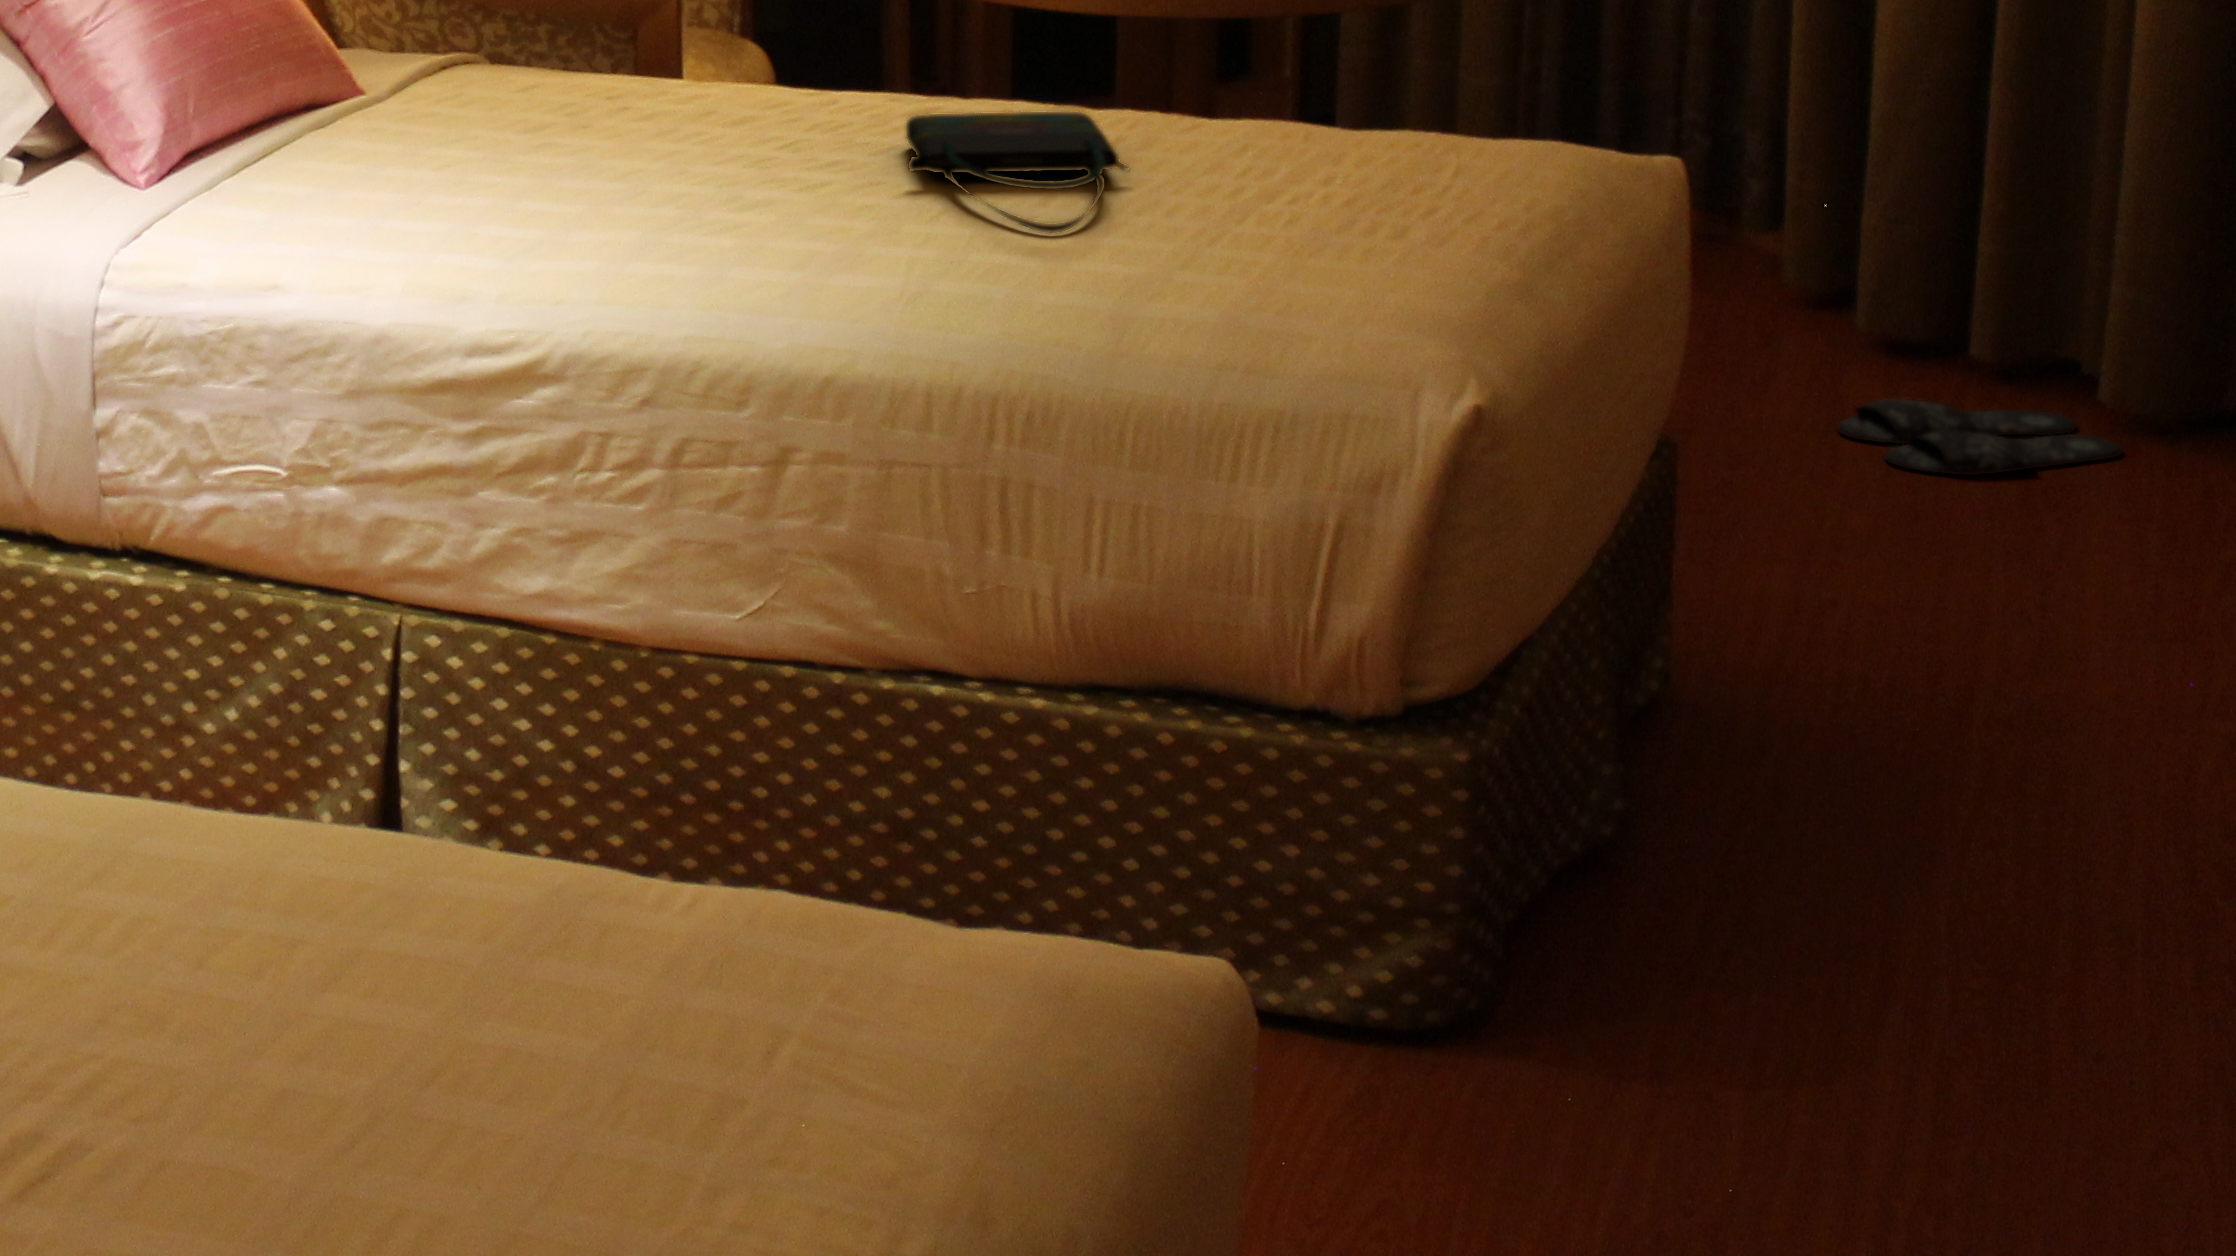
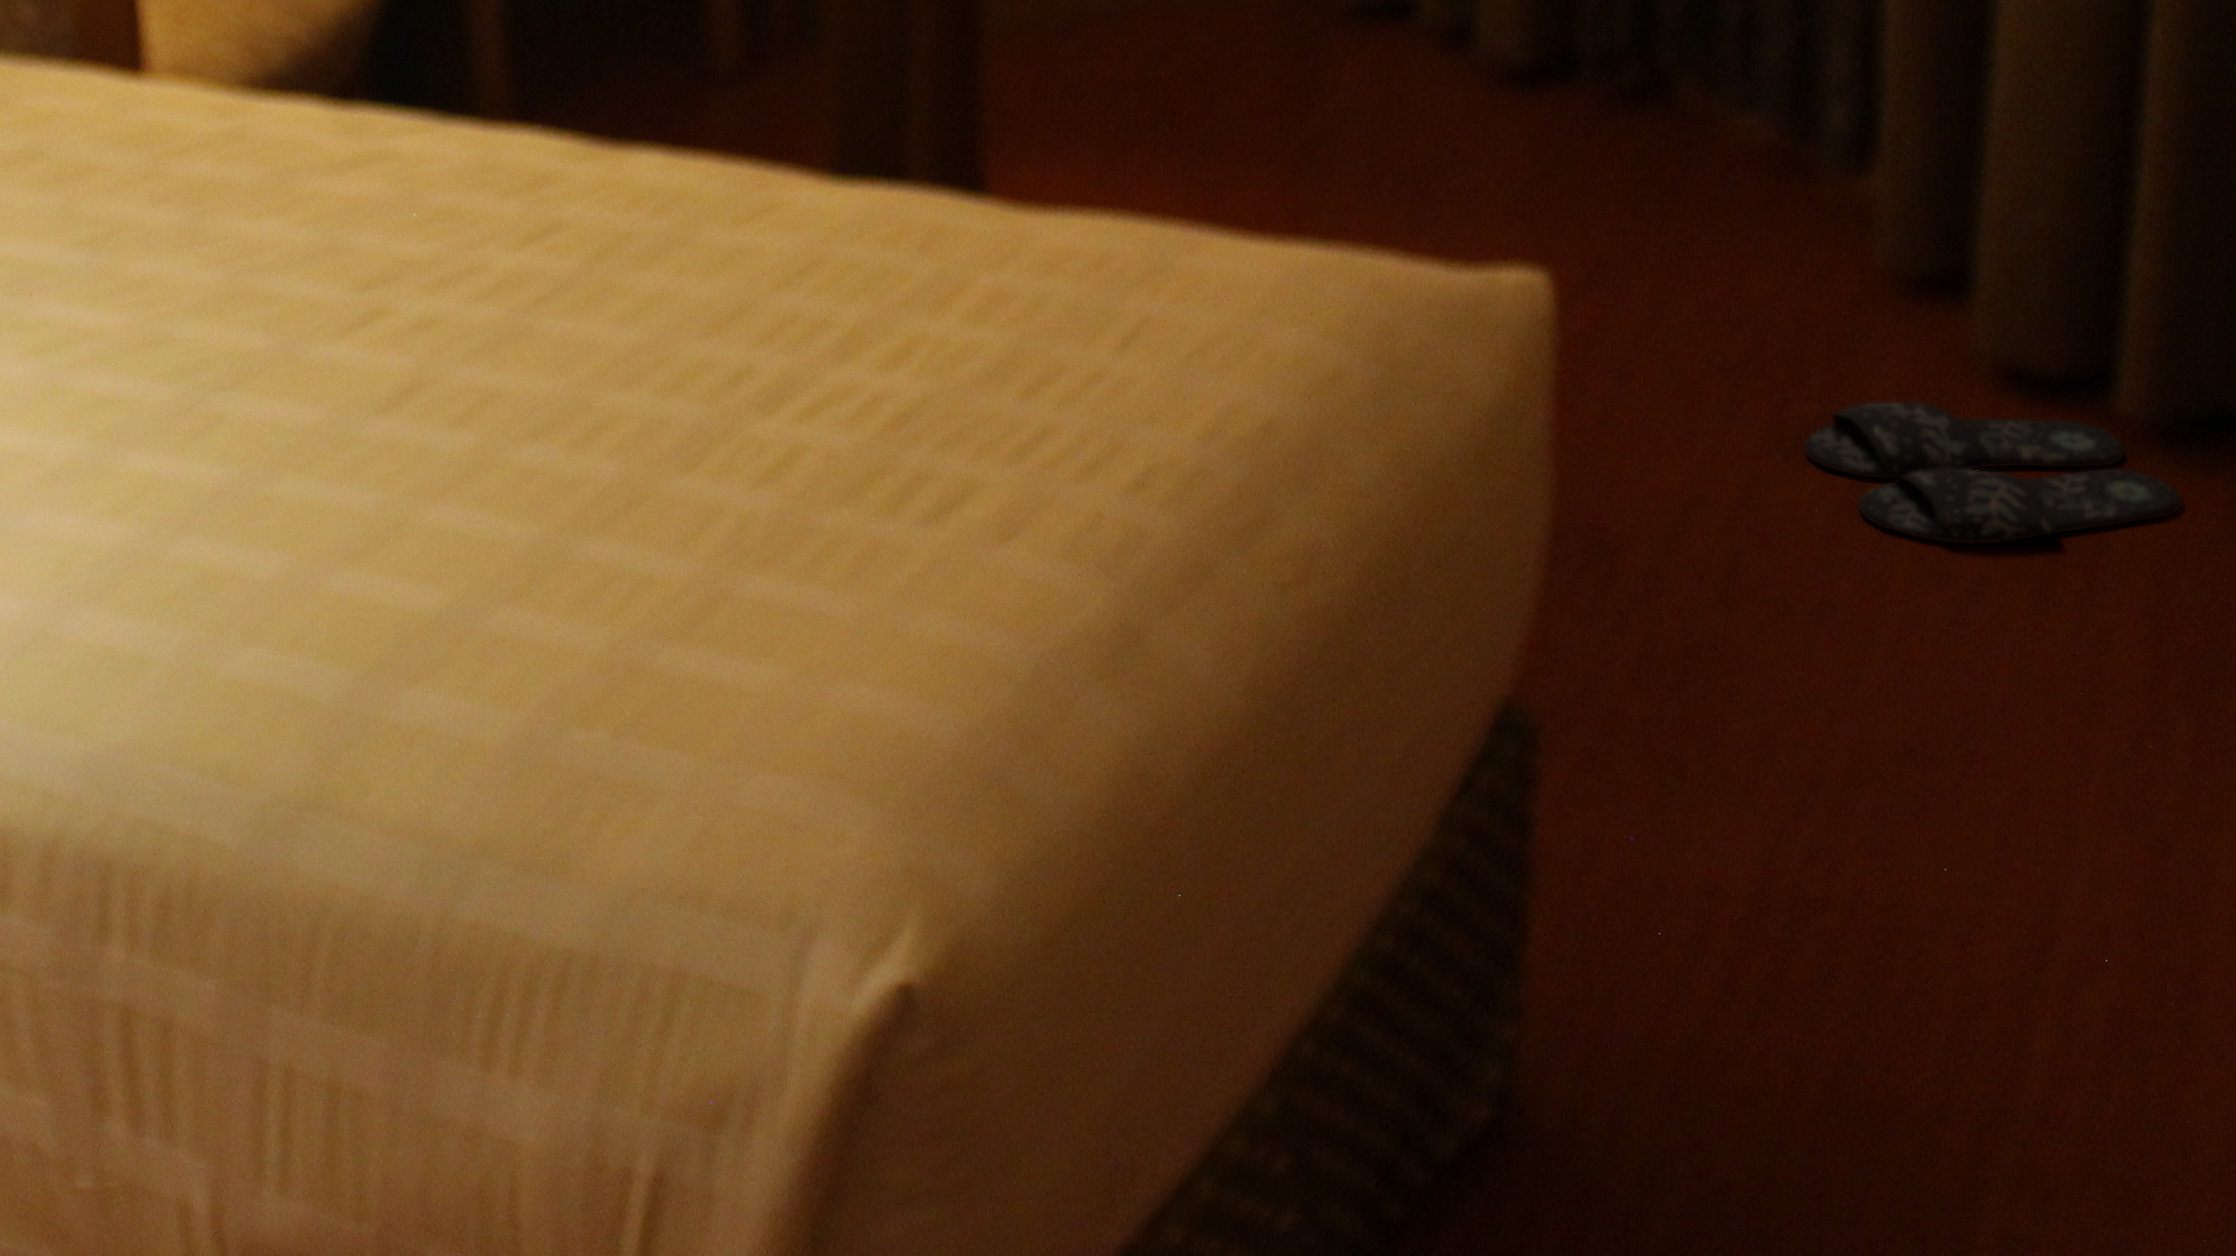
tote bag: present [906,112,1126,233] -> none [269,153,613,437]

